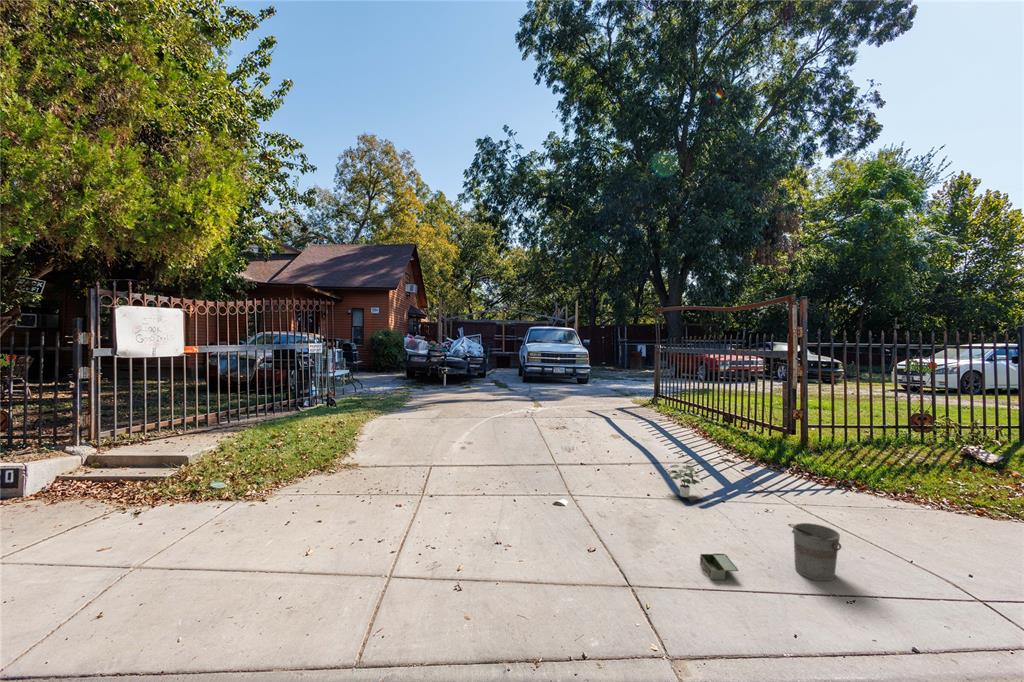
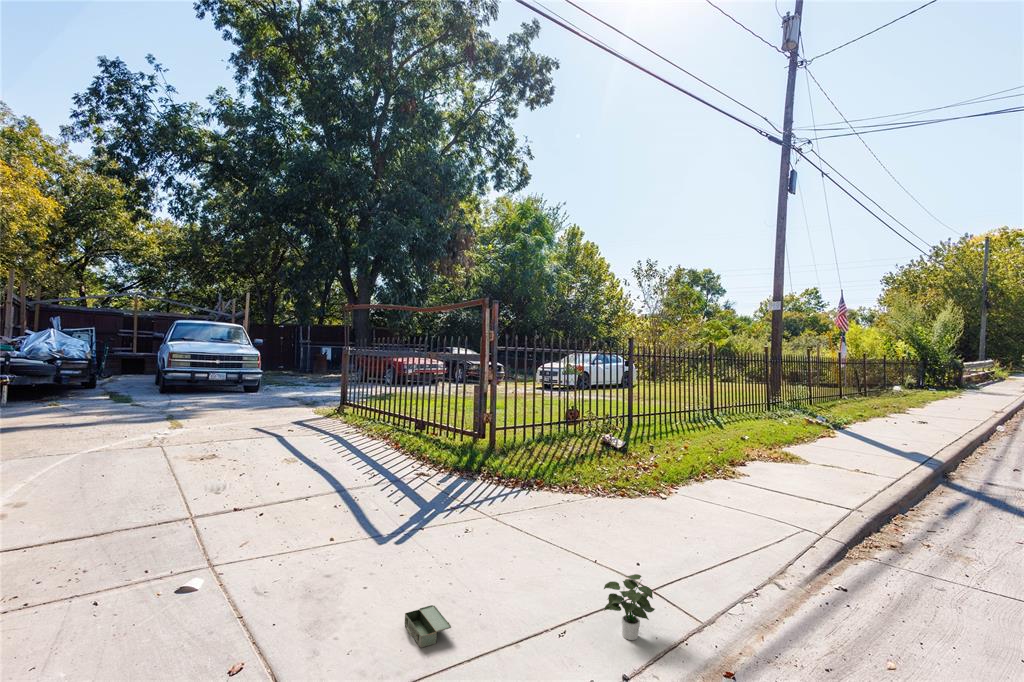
potted plant: present [669,463,700,497] -> present [604,574,655,640]
bucket: present [788,523,841,581] -> none [500,547,552,613]

